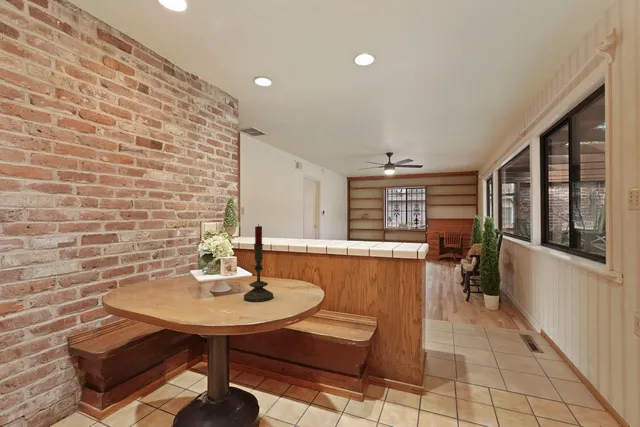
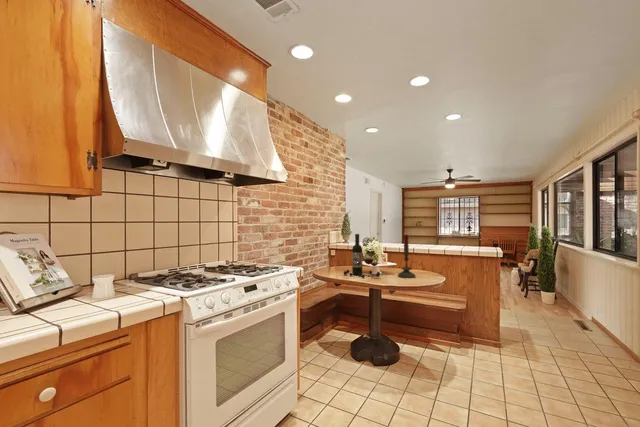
wine bottle: none [151,225,218,306] -> present [344,234,380,278]

